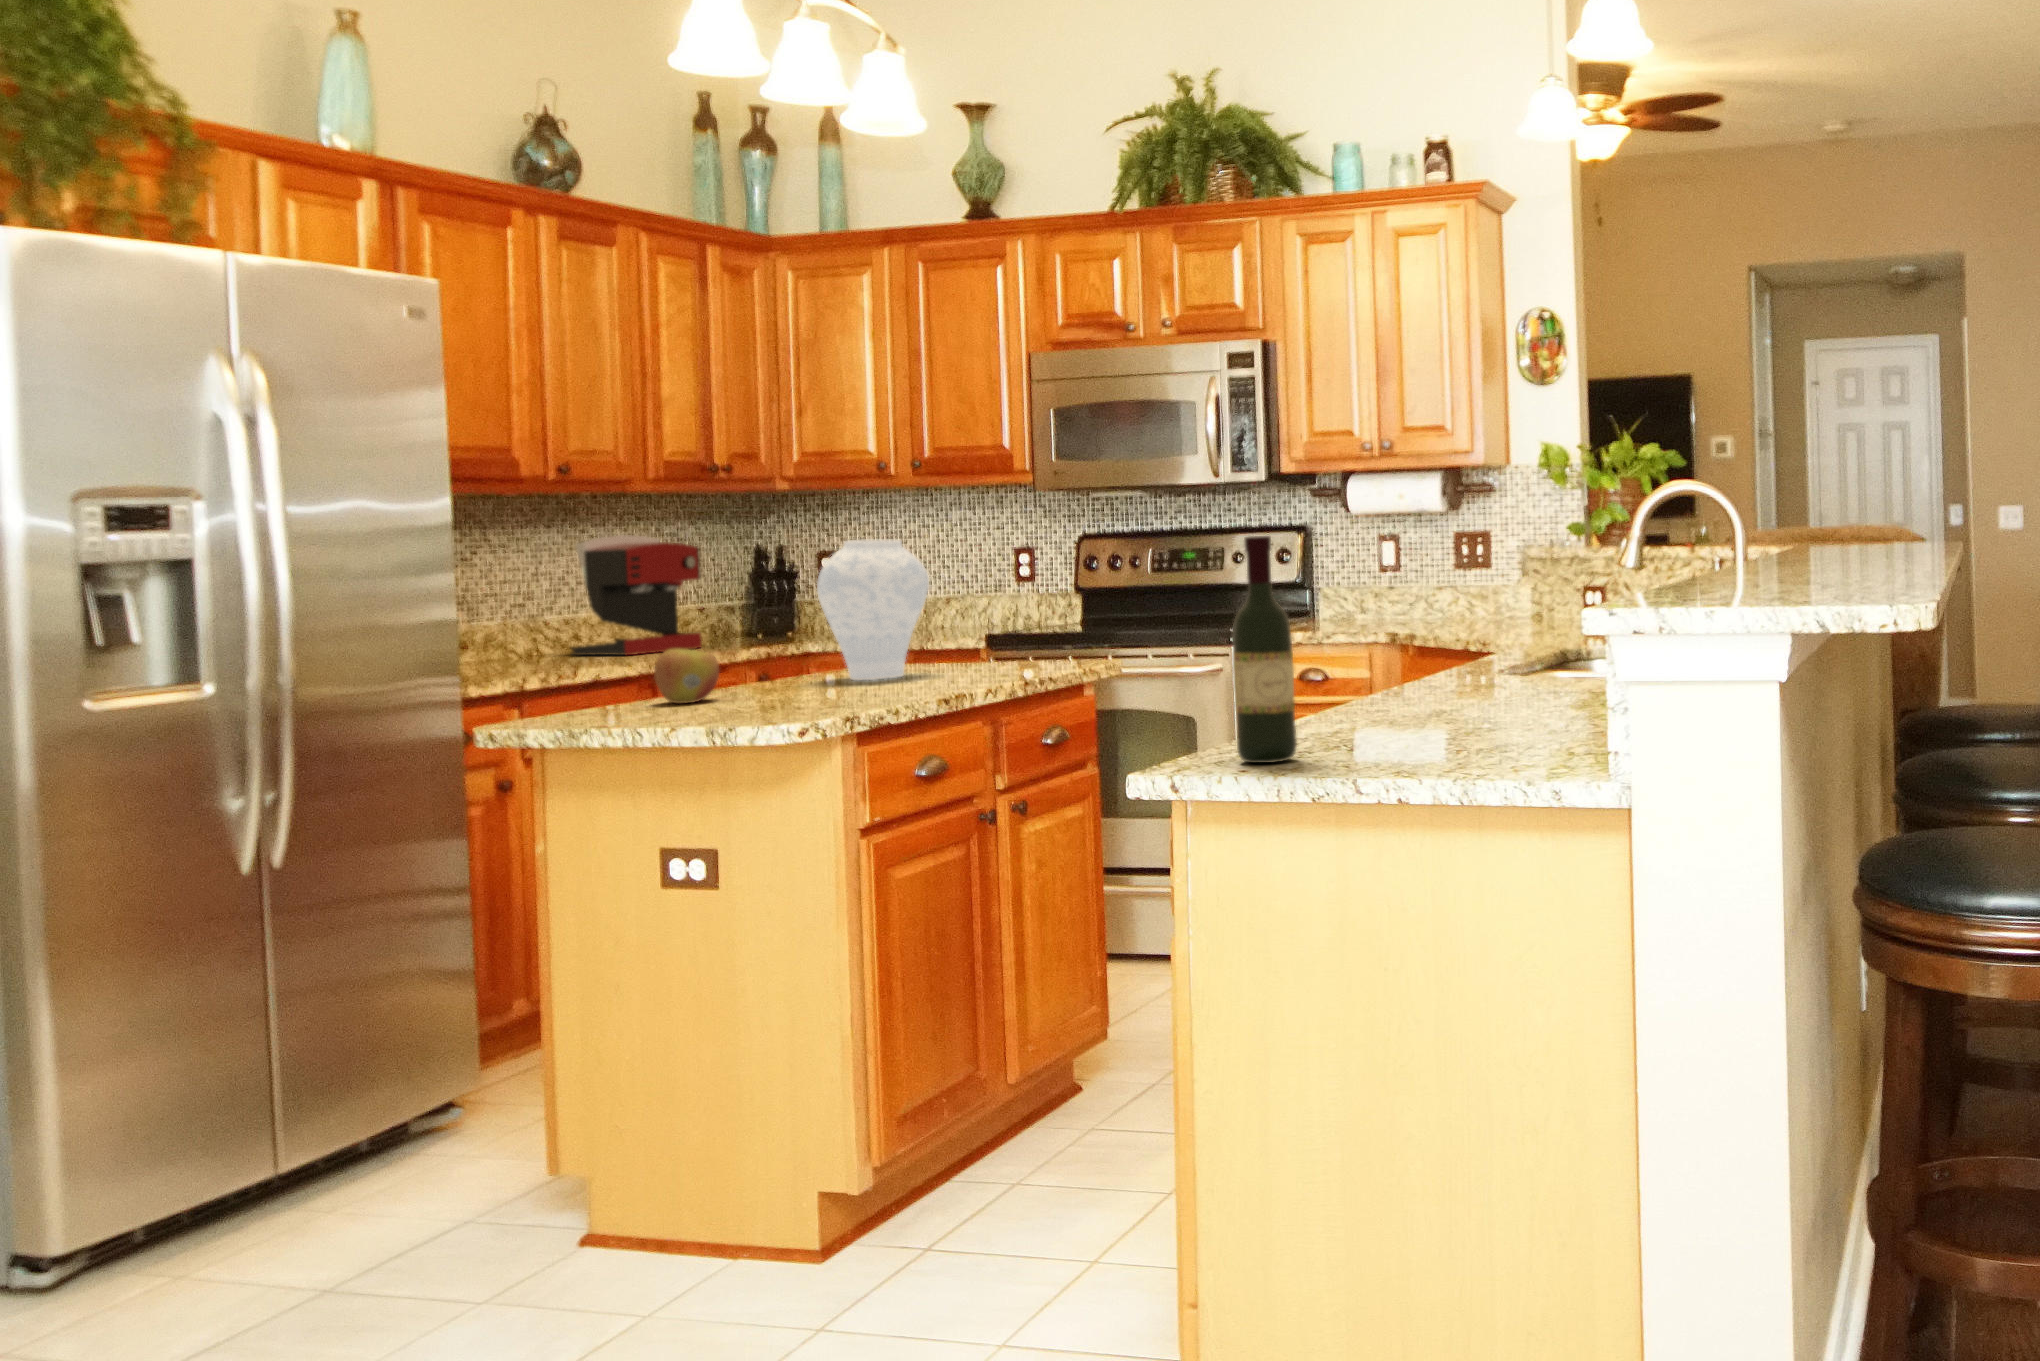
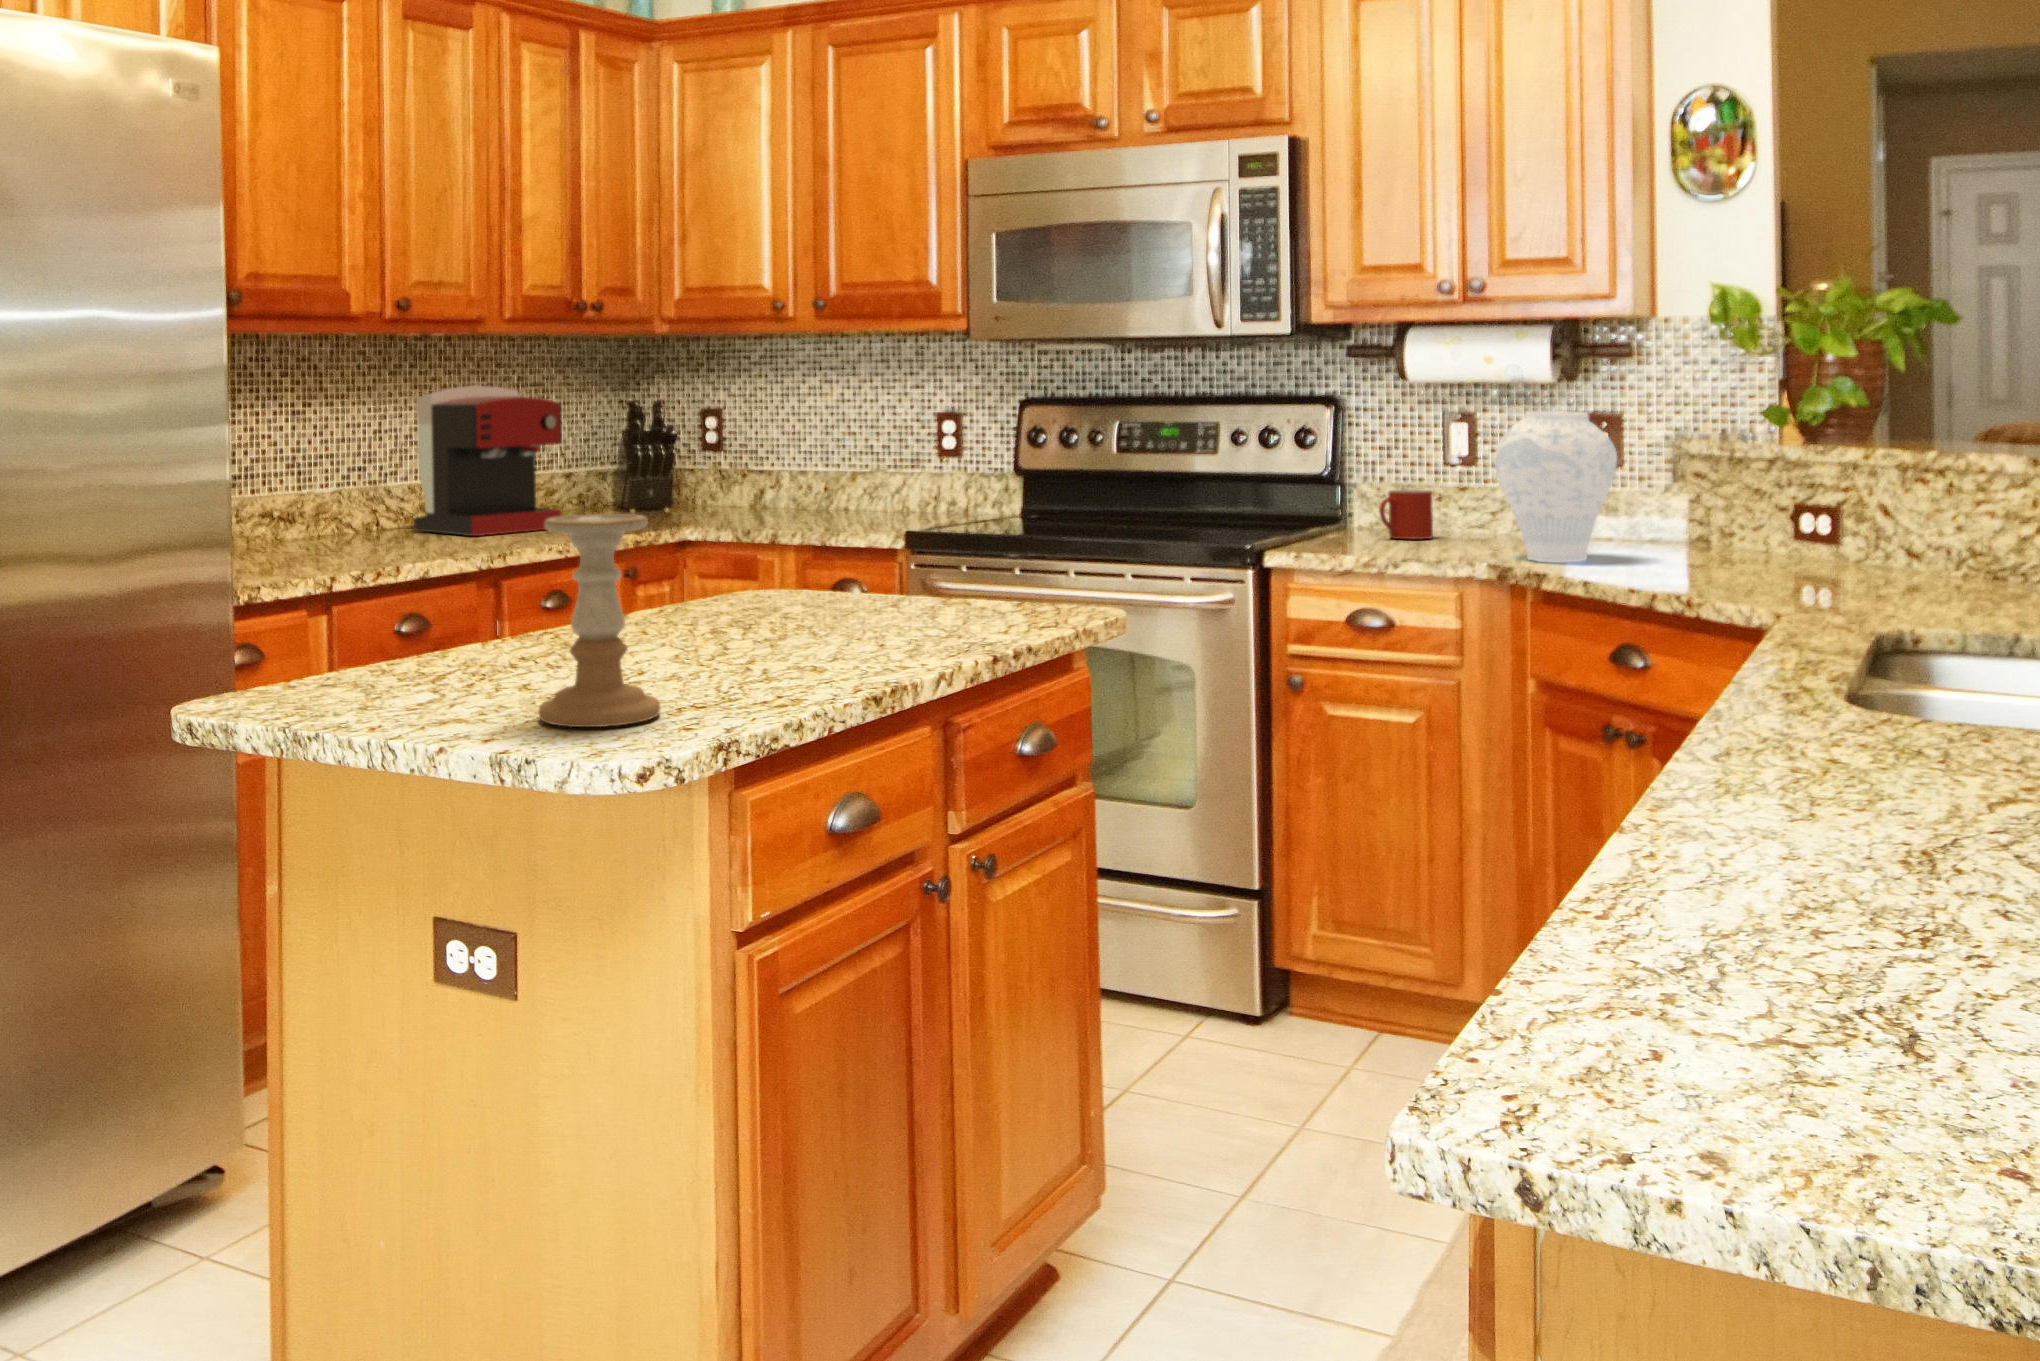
wine bottle: present [1233,536,1297,763] -> none [1655,503,1834,1128]
vase: present [817,539,929,680] -> present [1495,410,1617,562]
mug: none [1331,589,1369,624] -> present [1379,489,1433,540]
candle holder: none [735,591,812,714] -> present [539,514,661,727]
apple: present [654,649,719,704] -> none [436,588,531,675]

